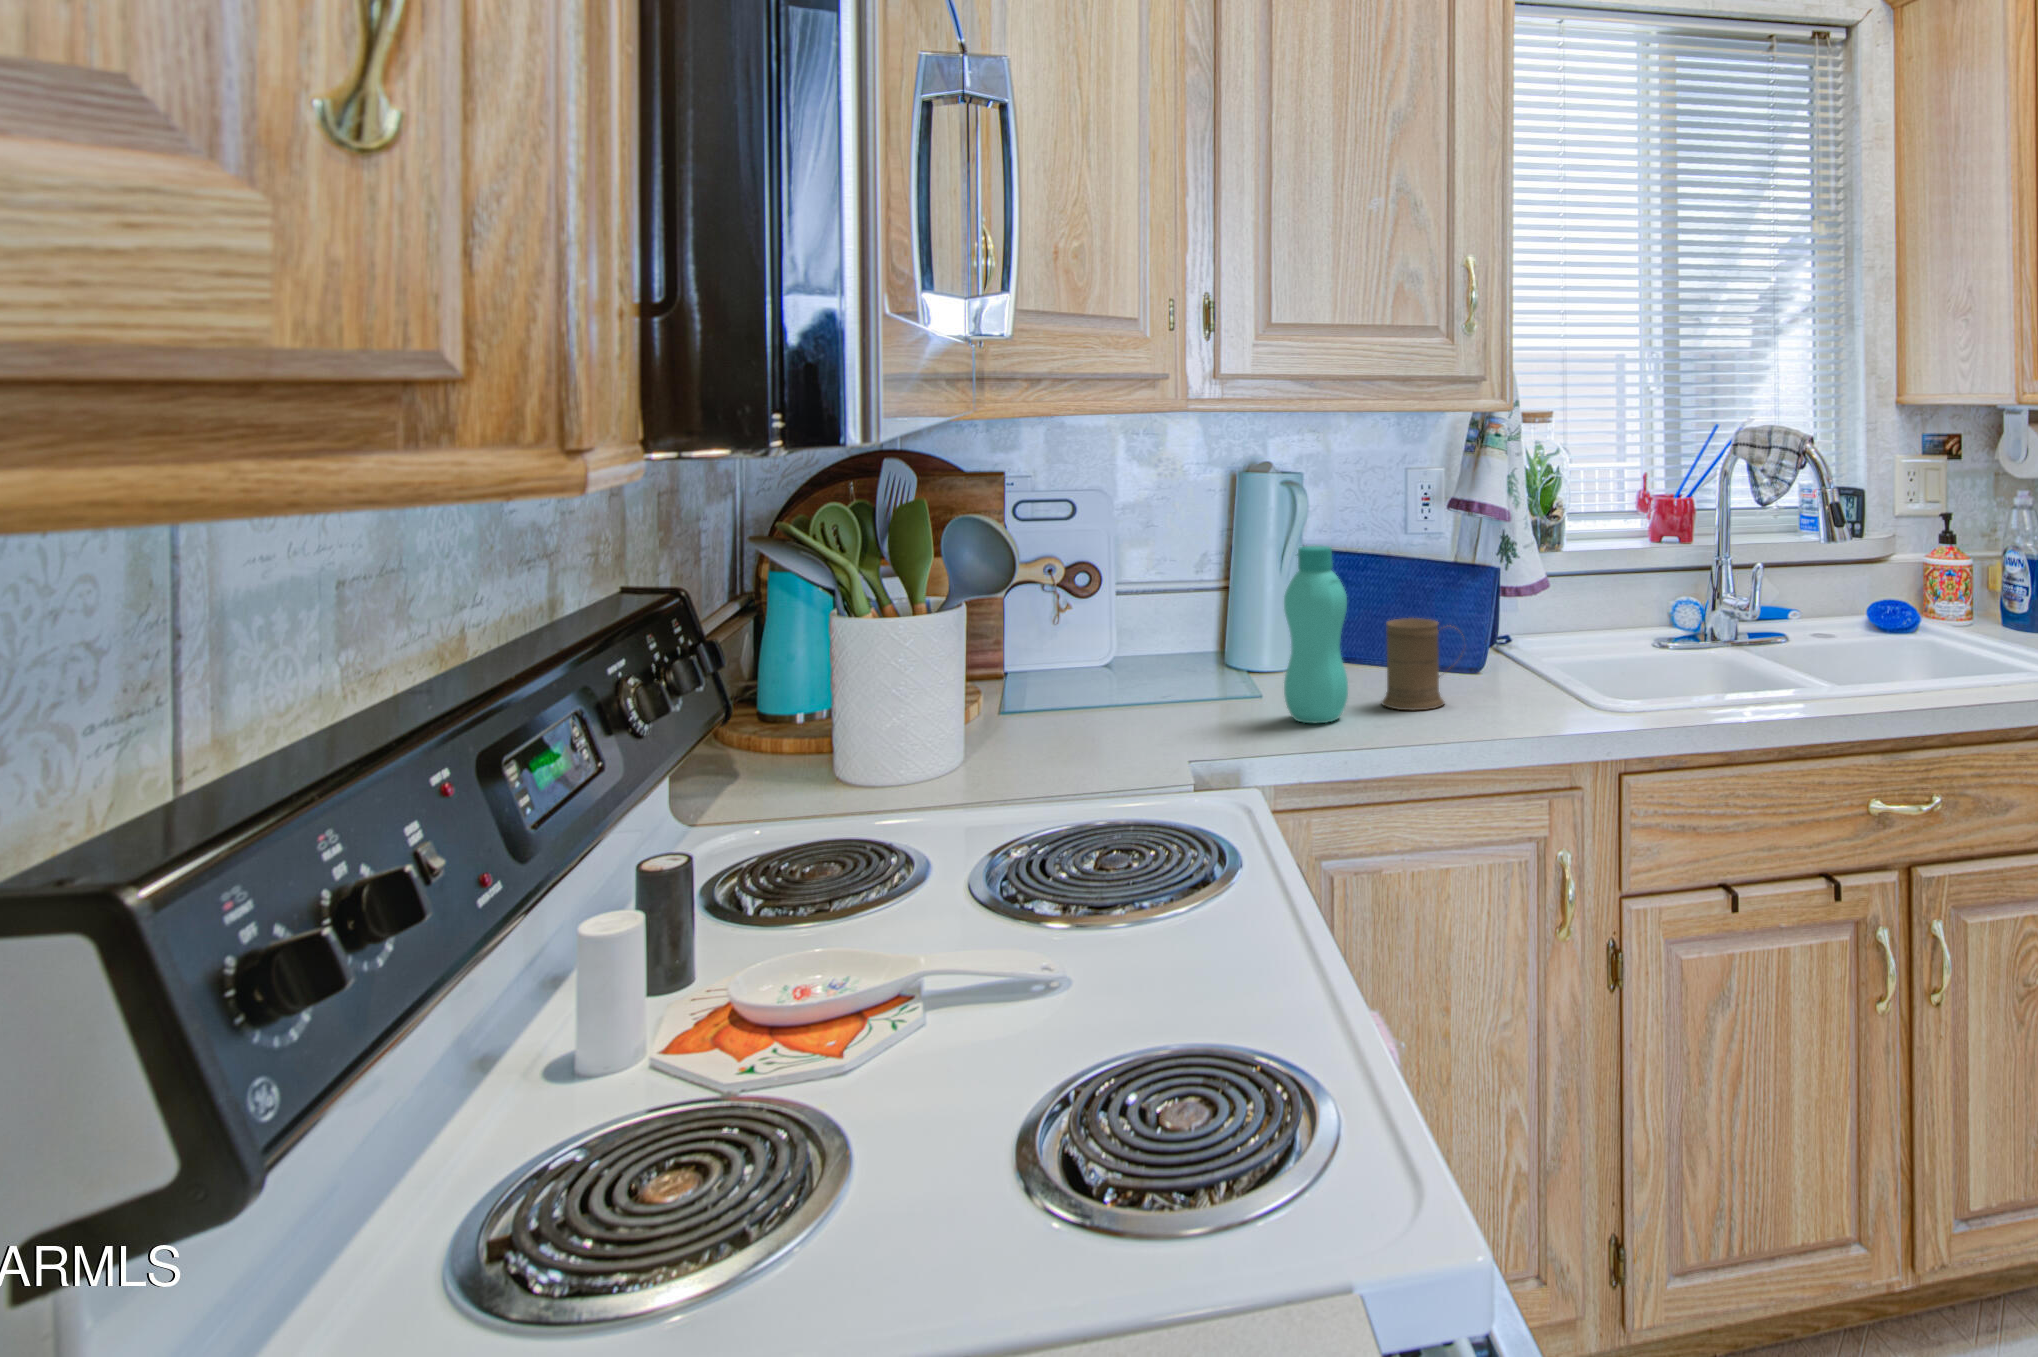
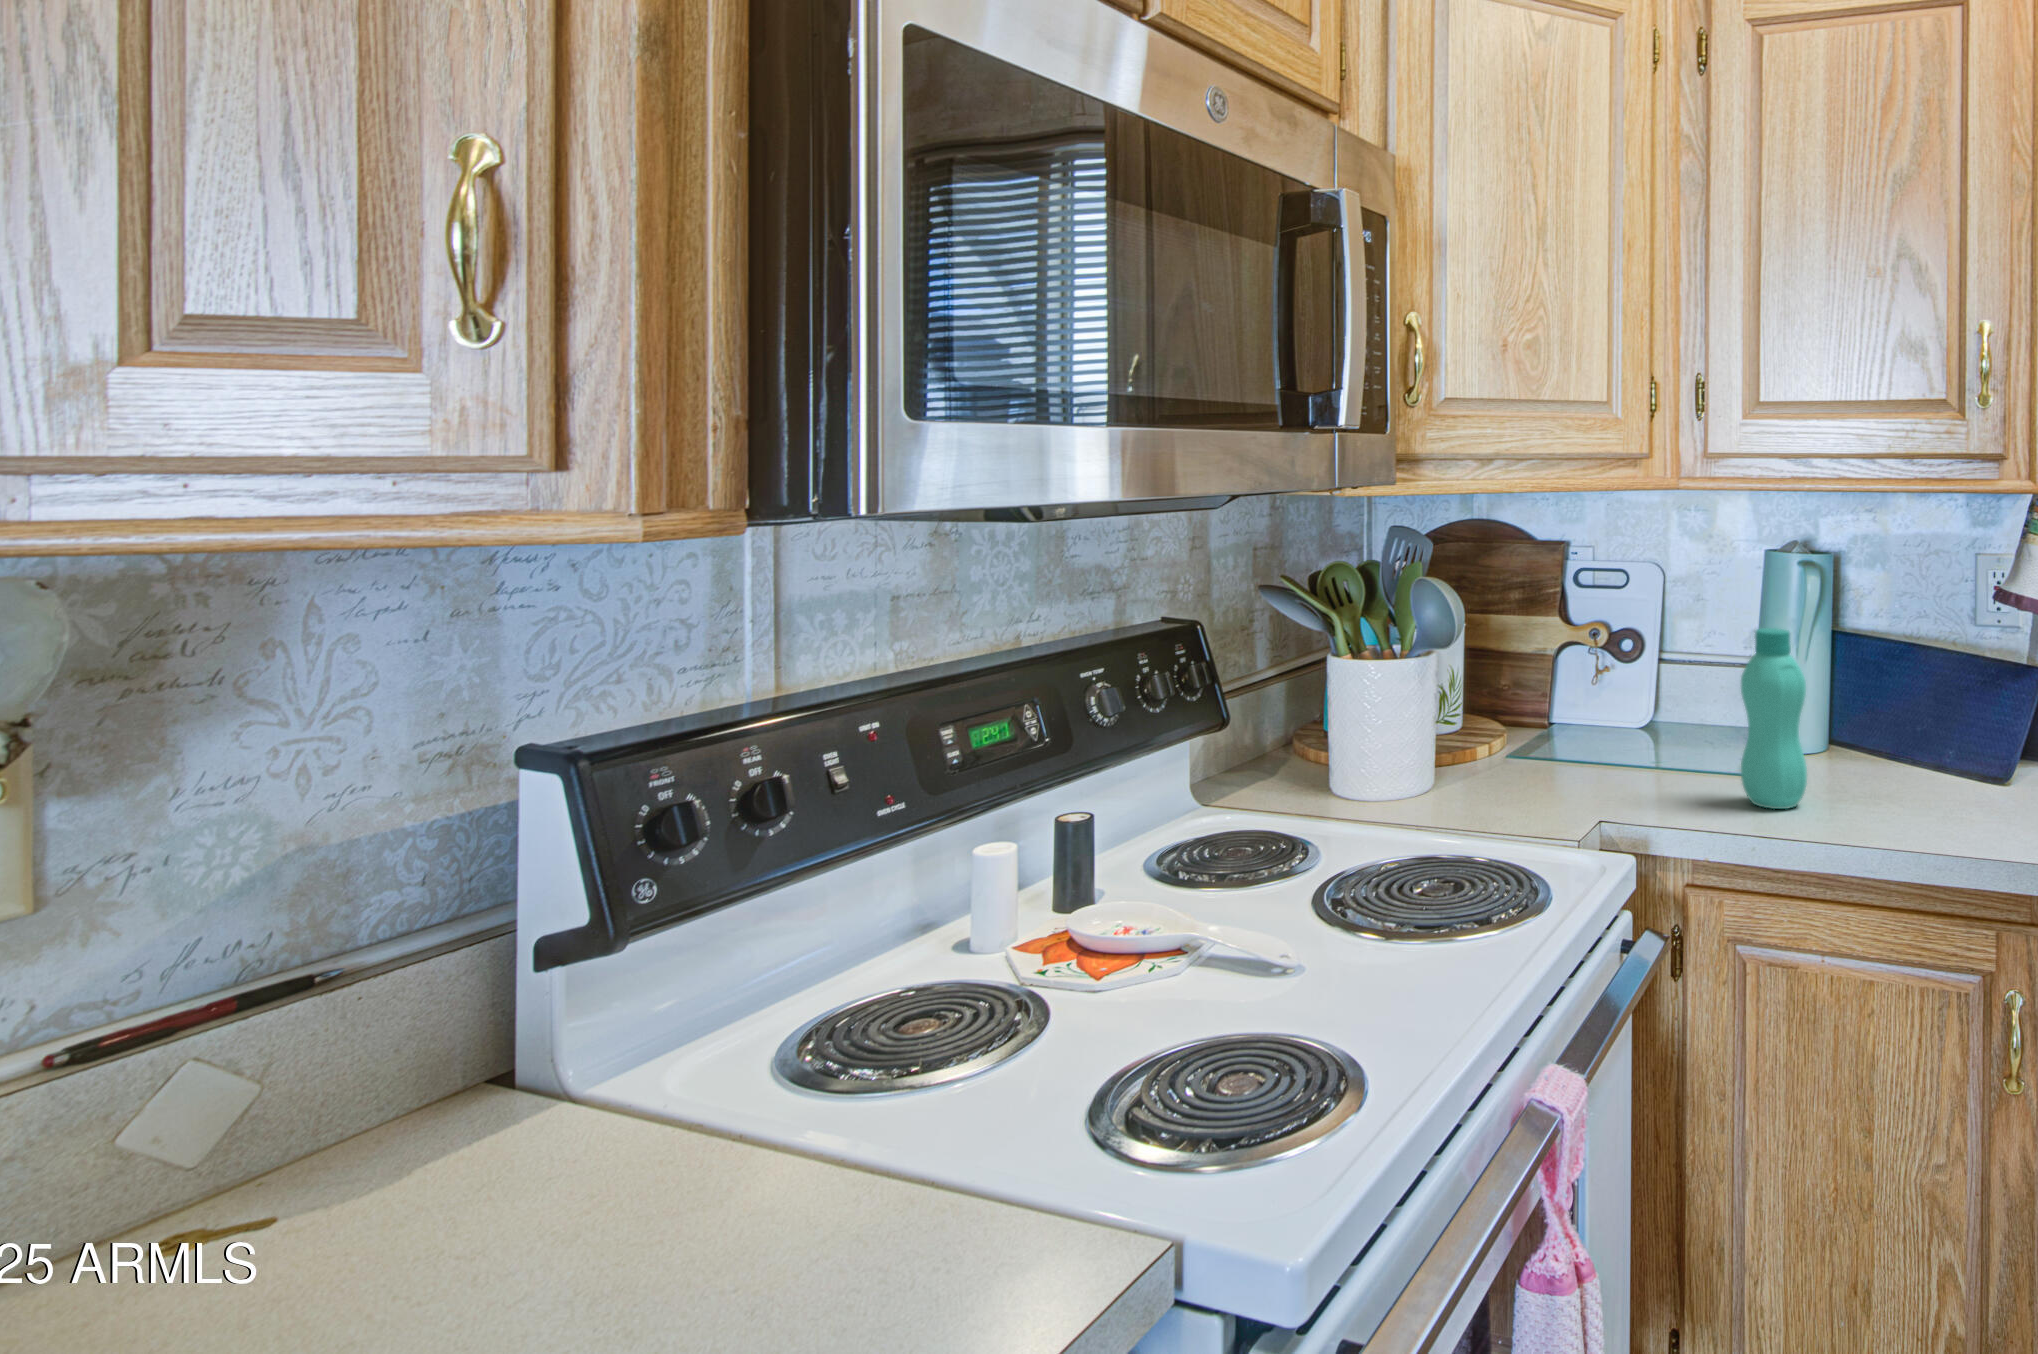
mug: present [1382,618,1464,711] -> none [1857,713,1949,813]

